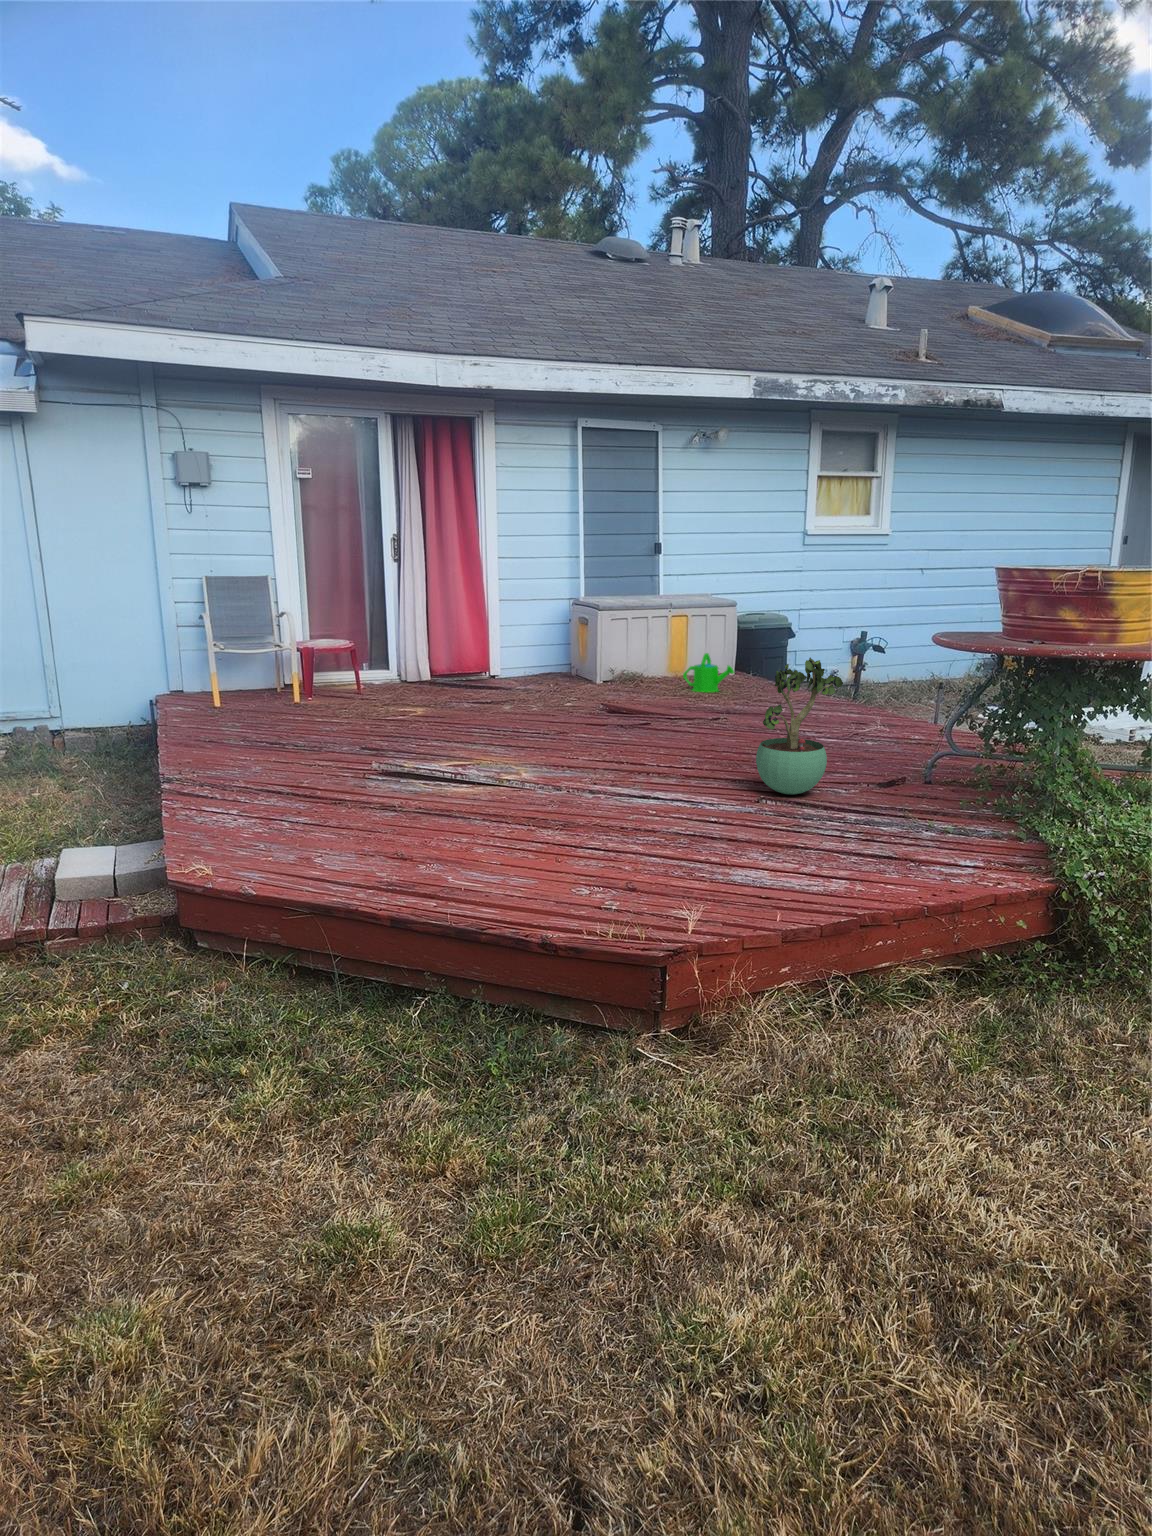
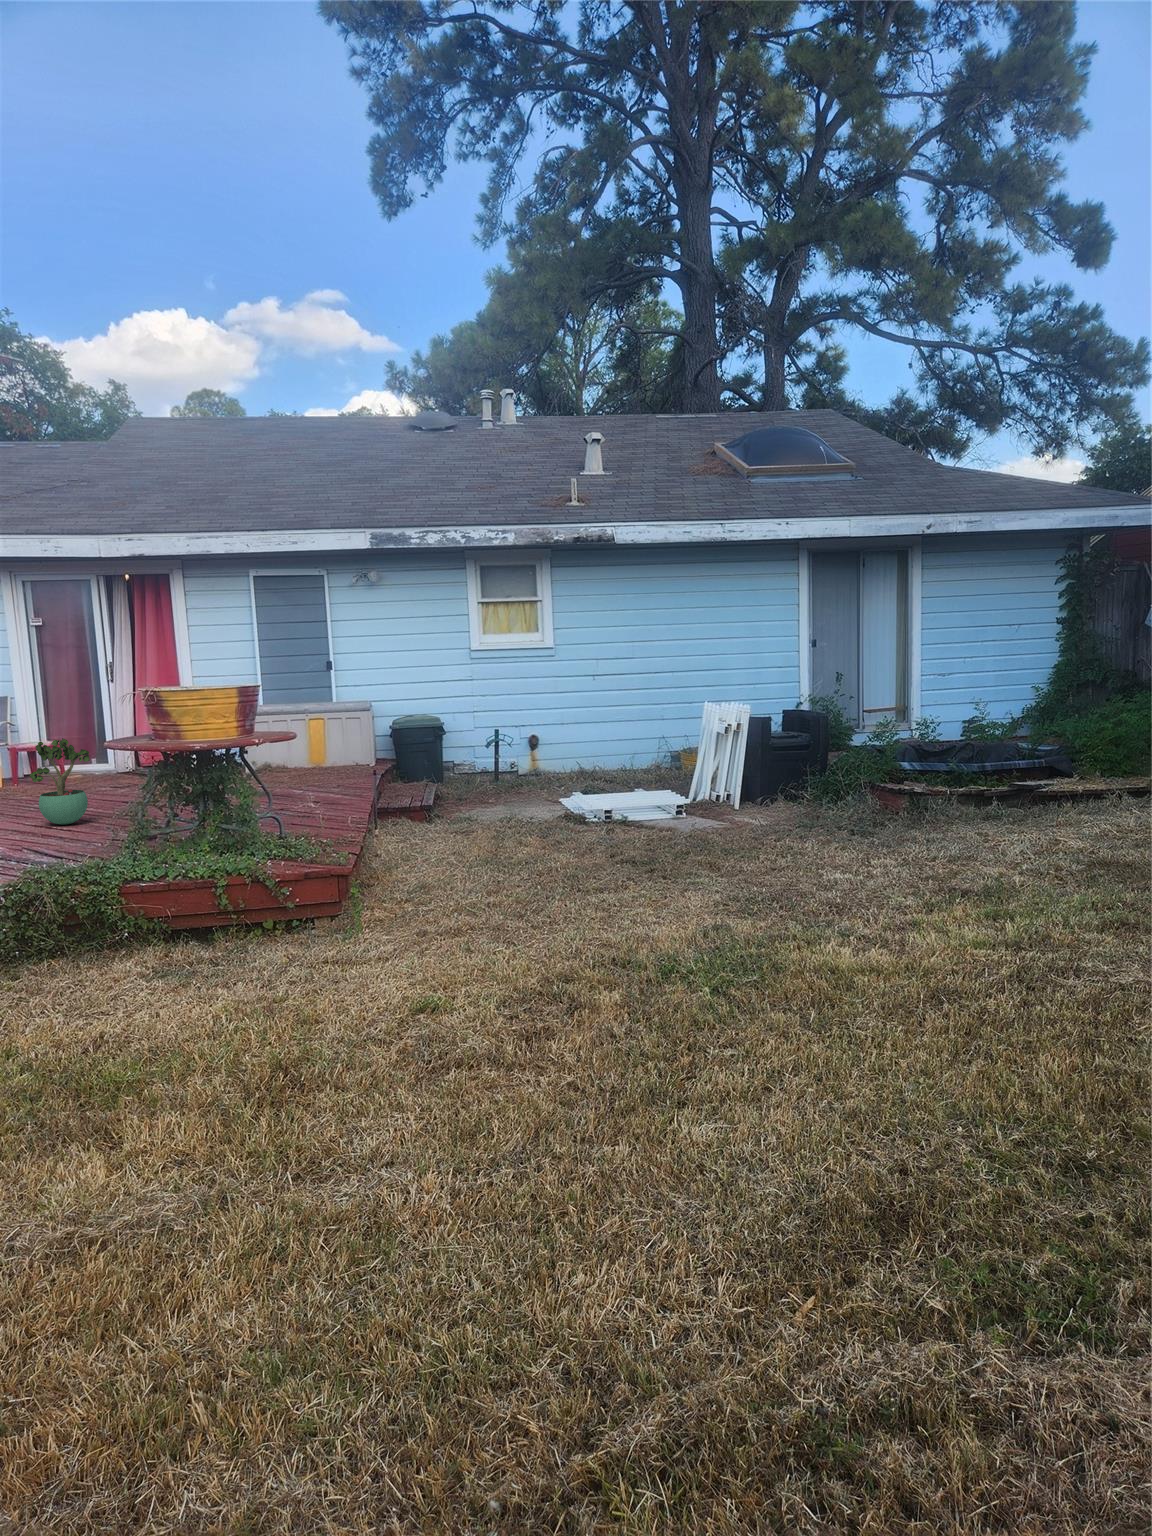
watering can: present [683,653,734,692] -> none [303,742,331,773]

